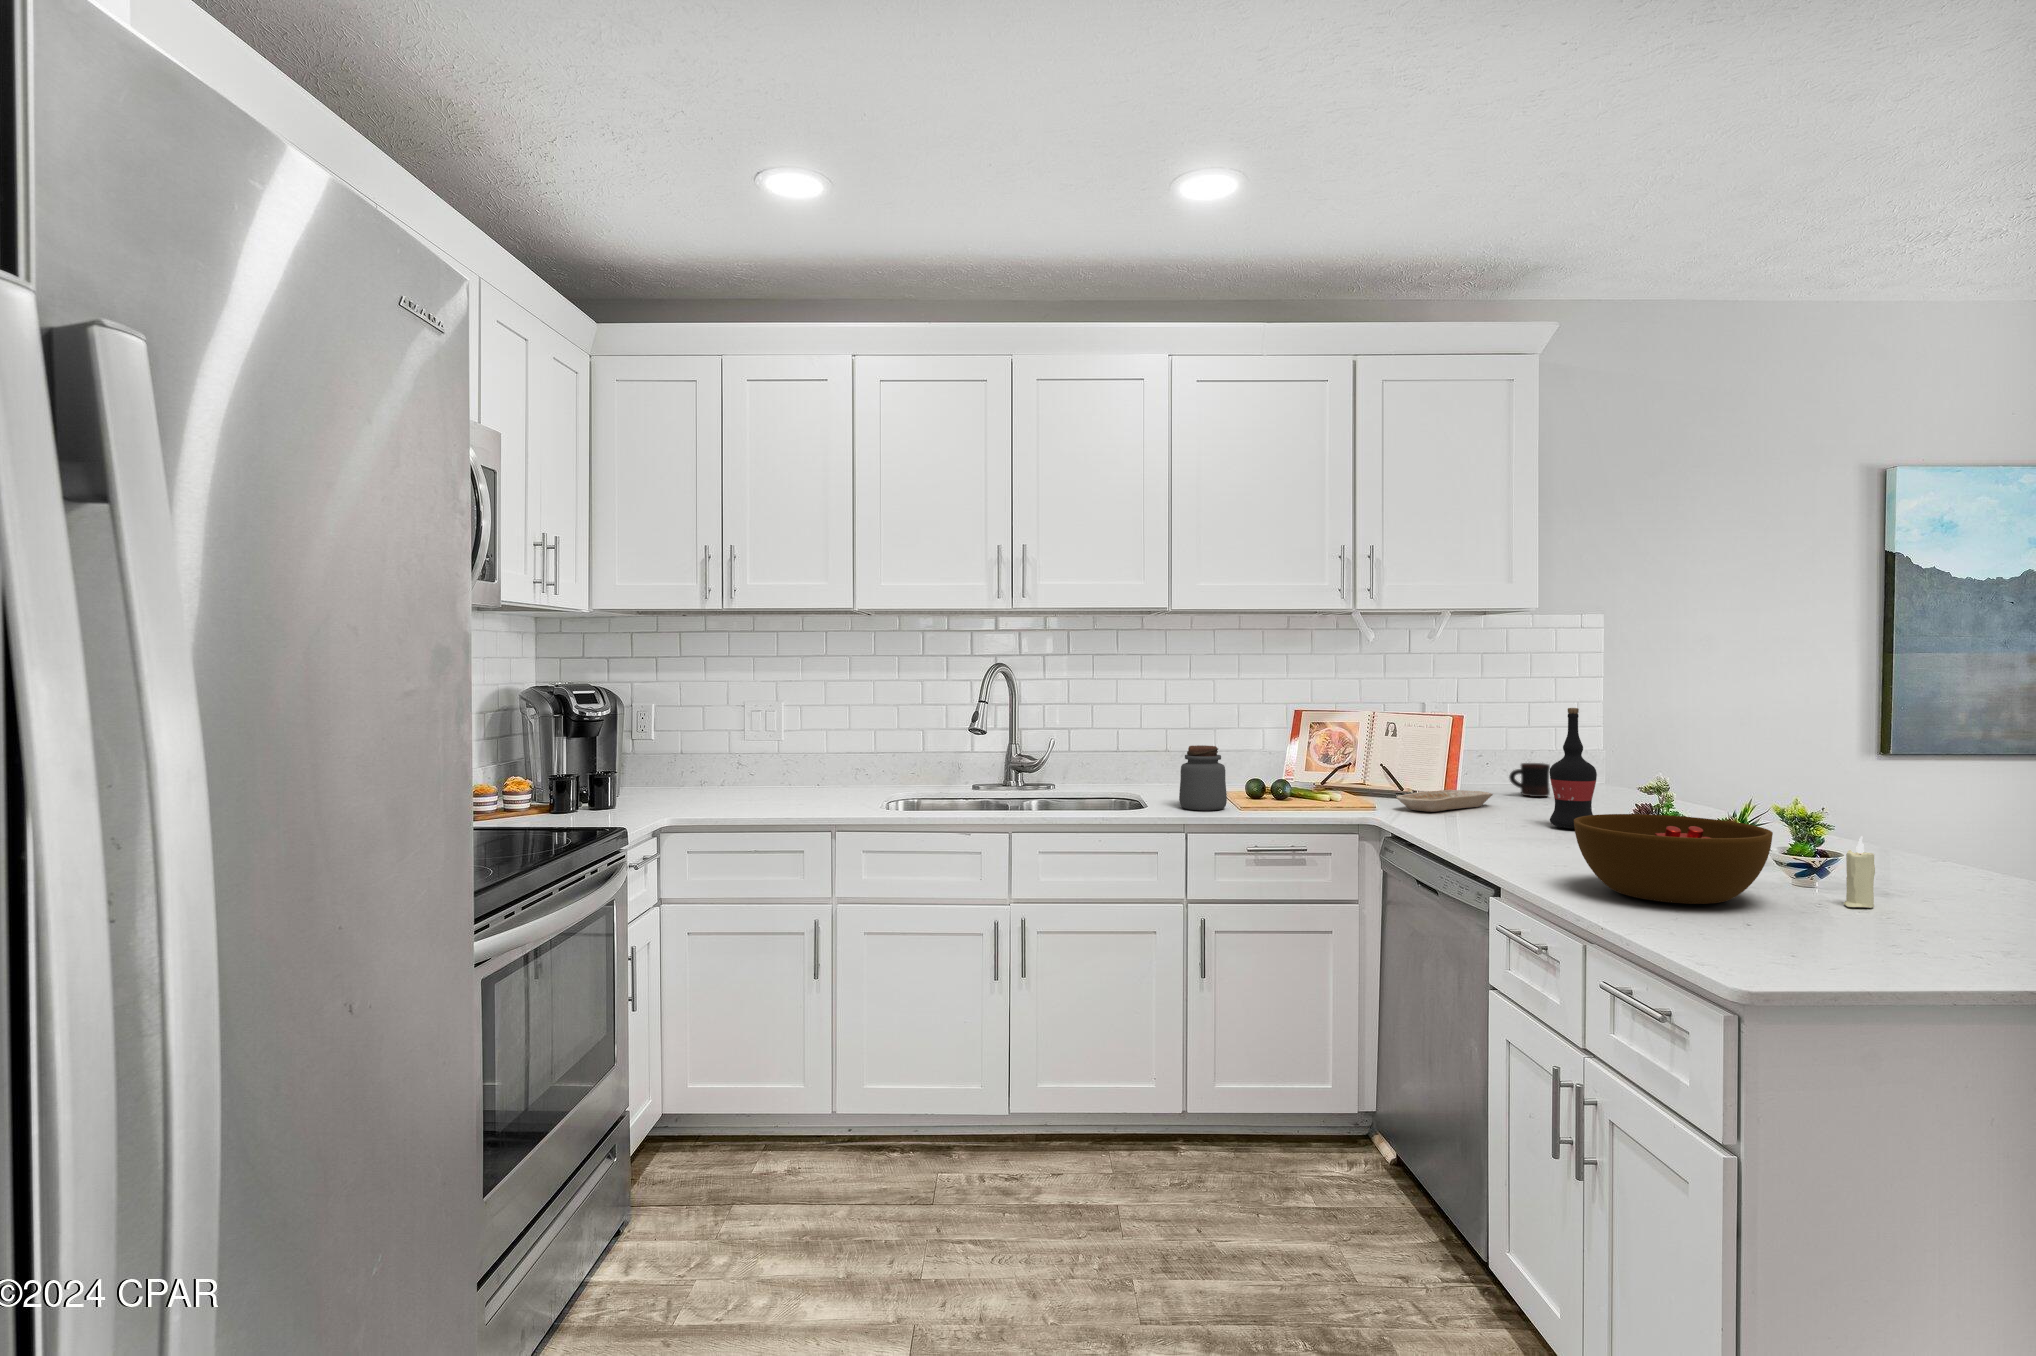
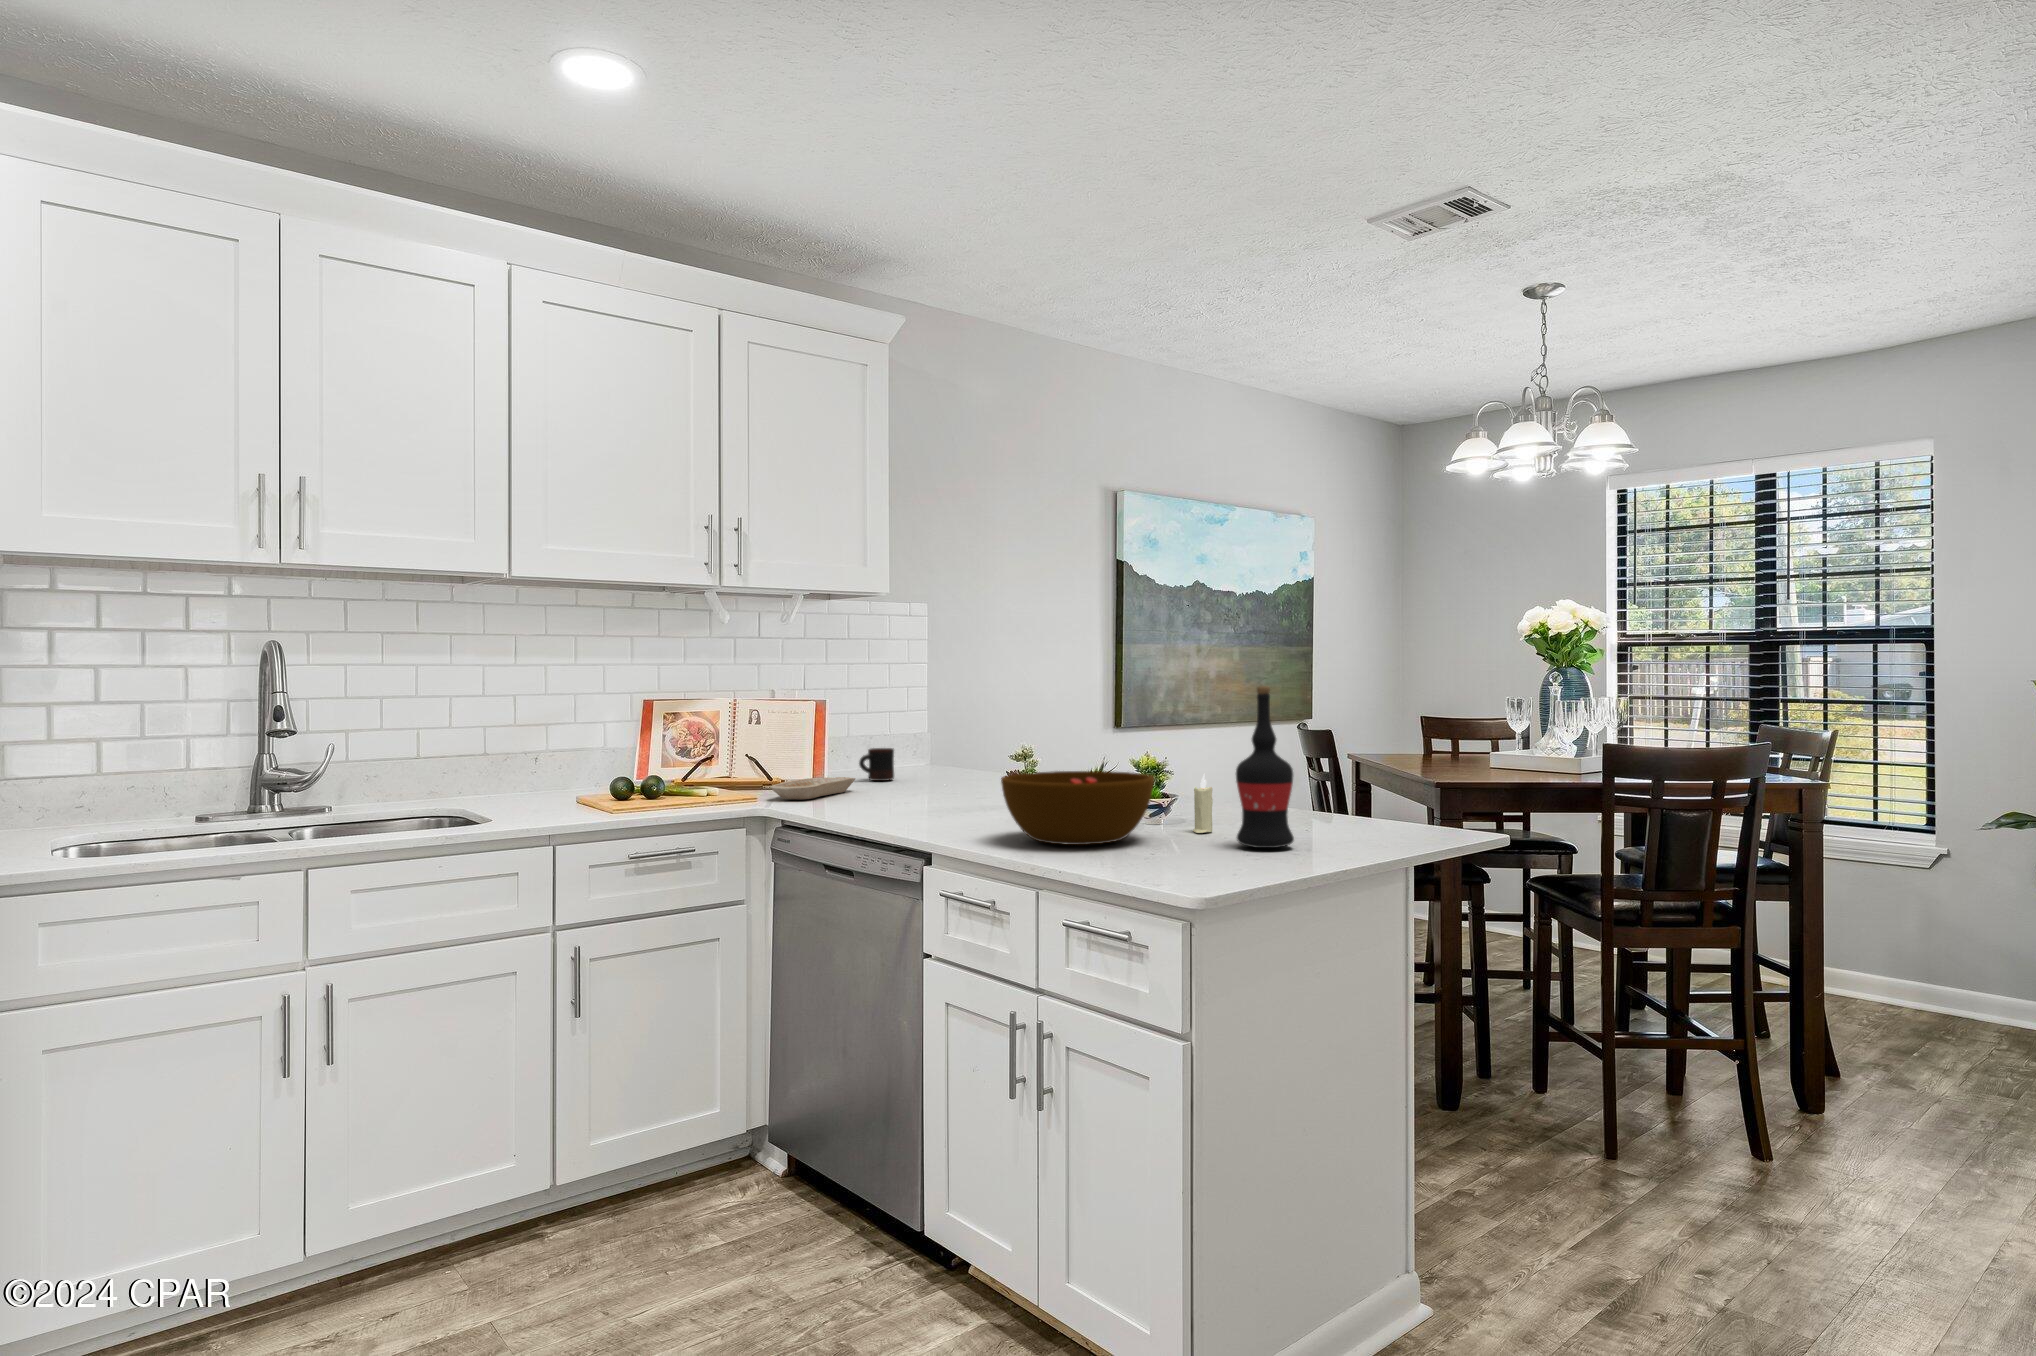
wine bottle: present [1550,708,1597,829] -> present [1236,686,1294,848]
jar: present [1179,745,1227,811] -> none [525,741,586,819]

